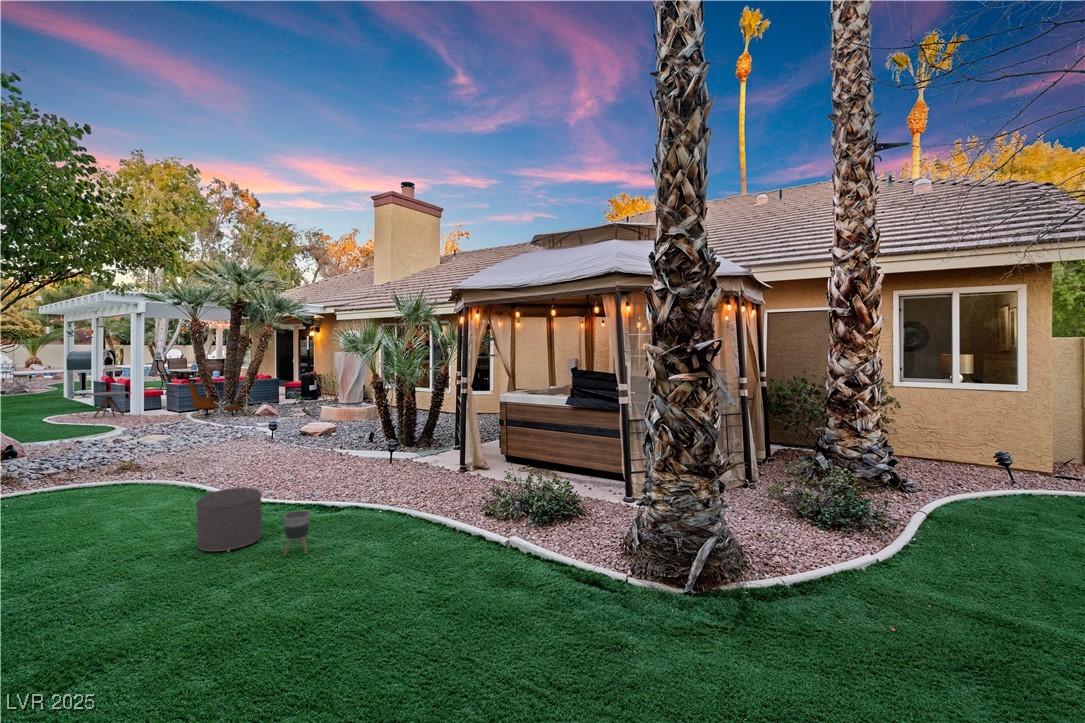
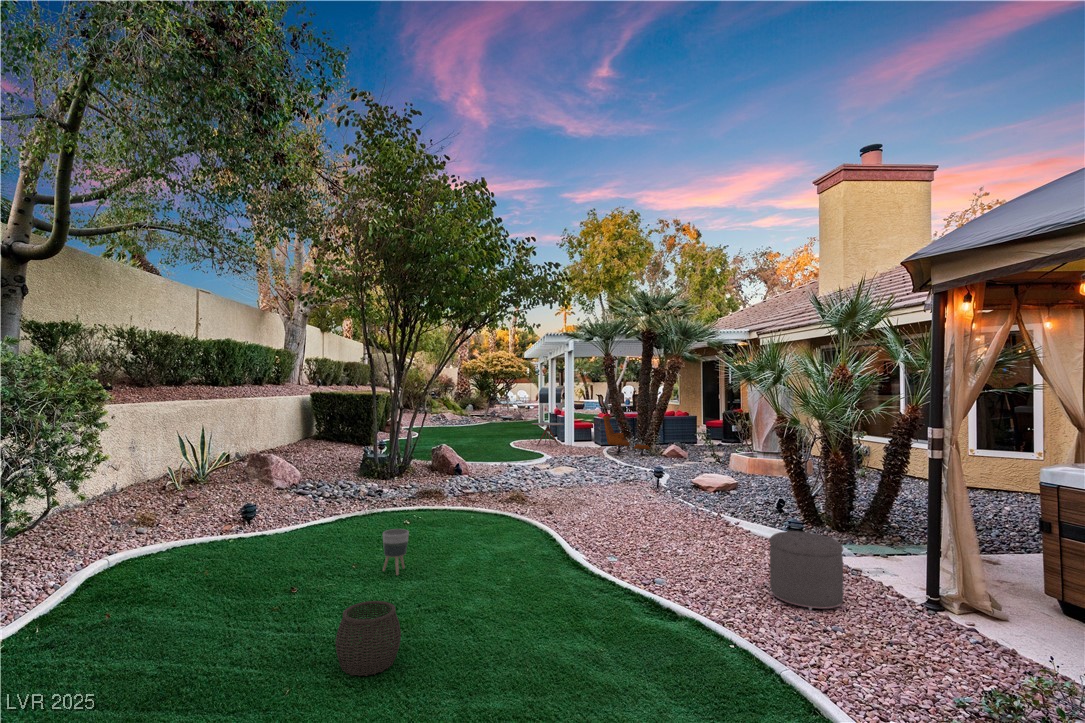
ottoman: present [196,488,262,552] -> present [769,531,843,610]
planter: present [283,510,311,555] -> present [383,529,409,575]
woven basket: none [100,540,163,595] -> present [335,601,401,676]

